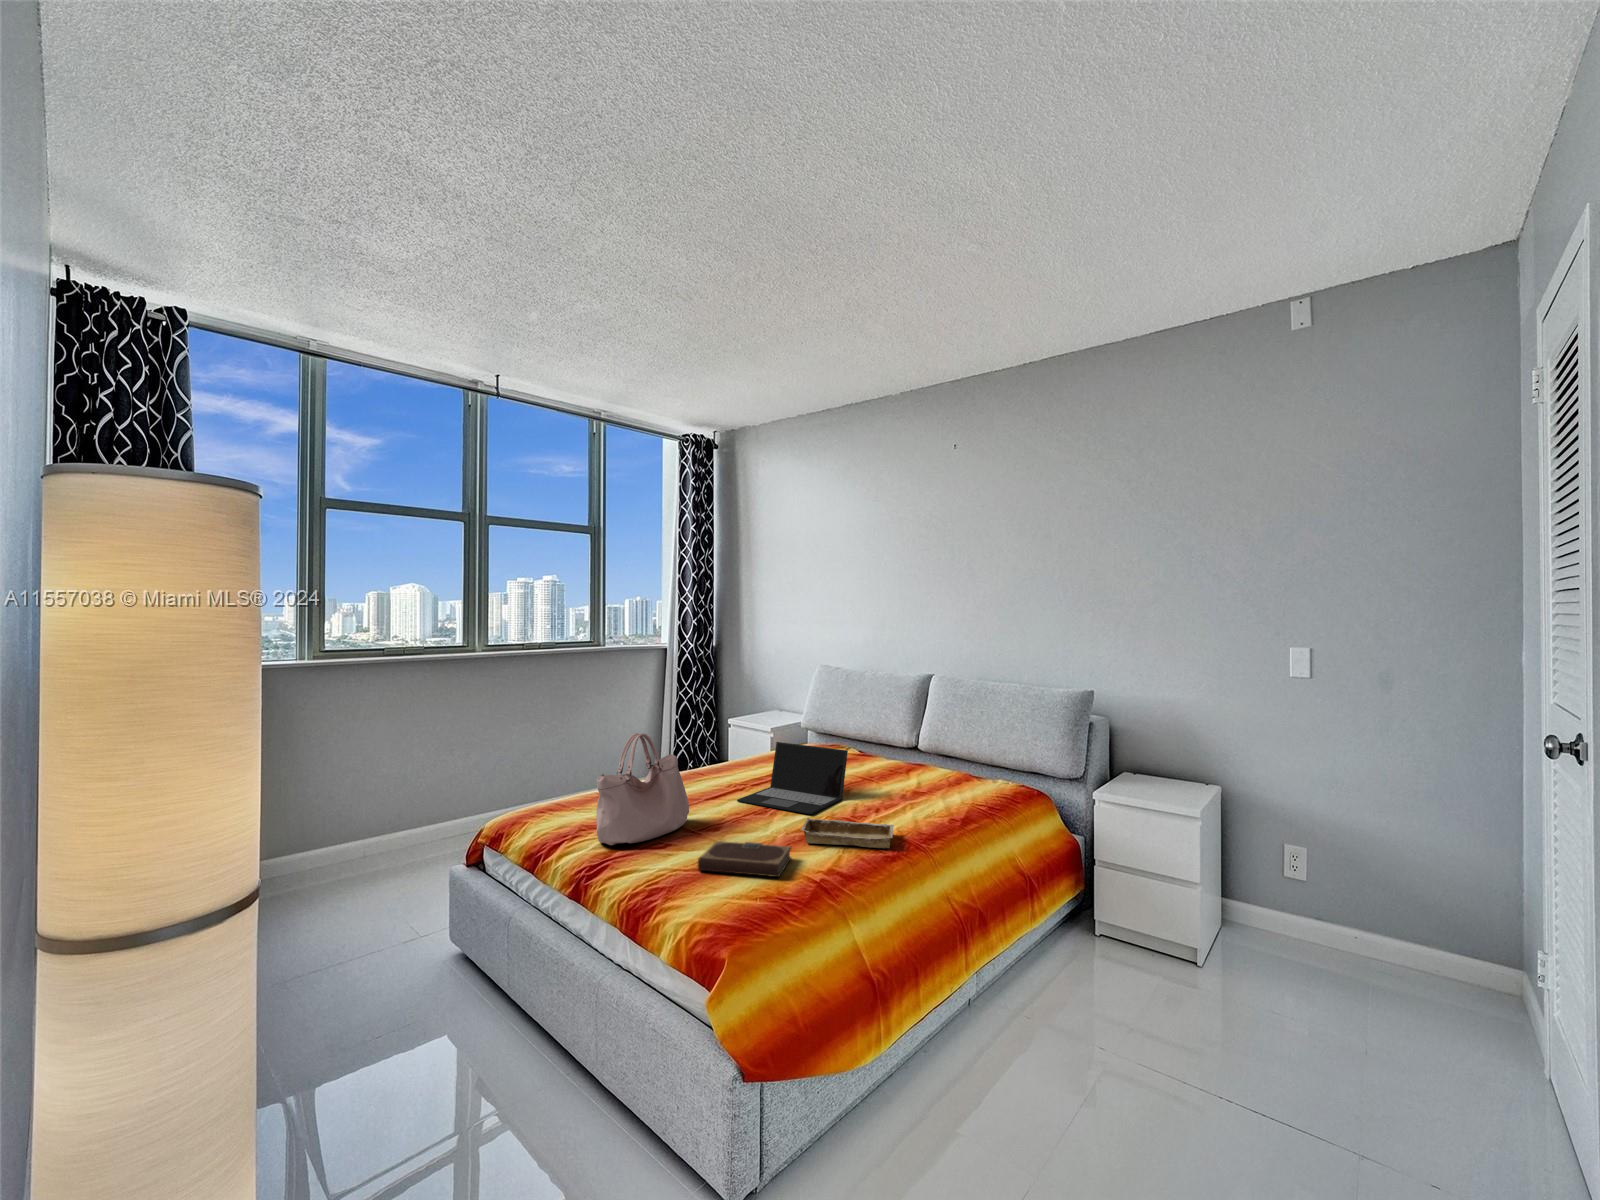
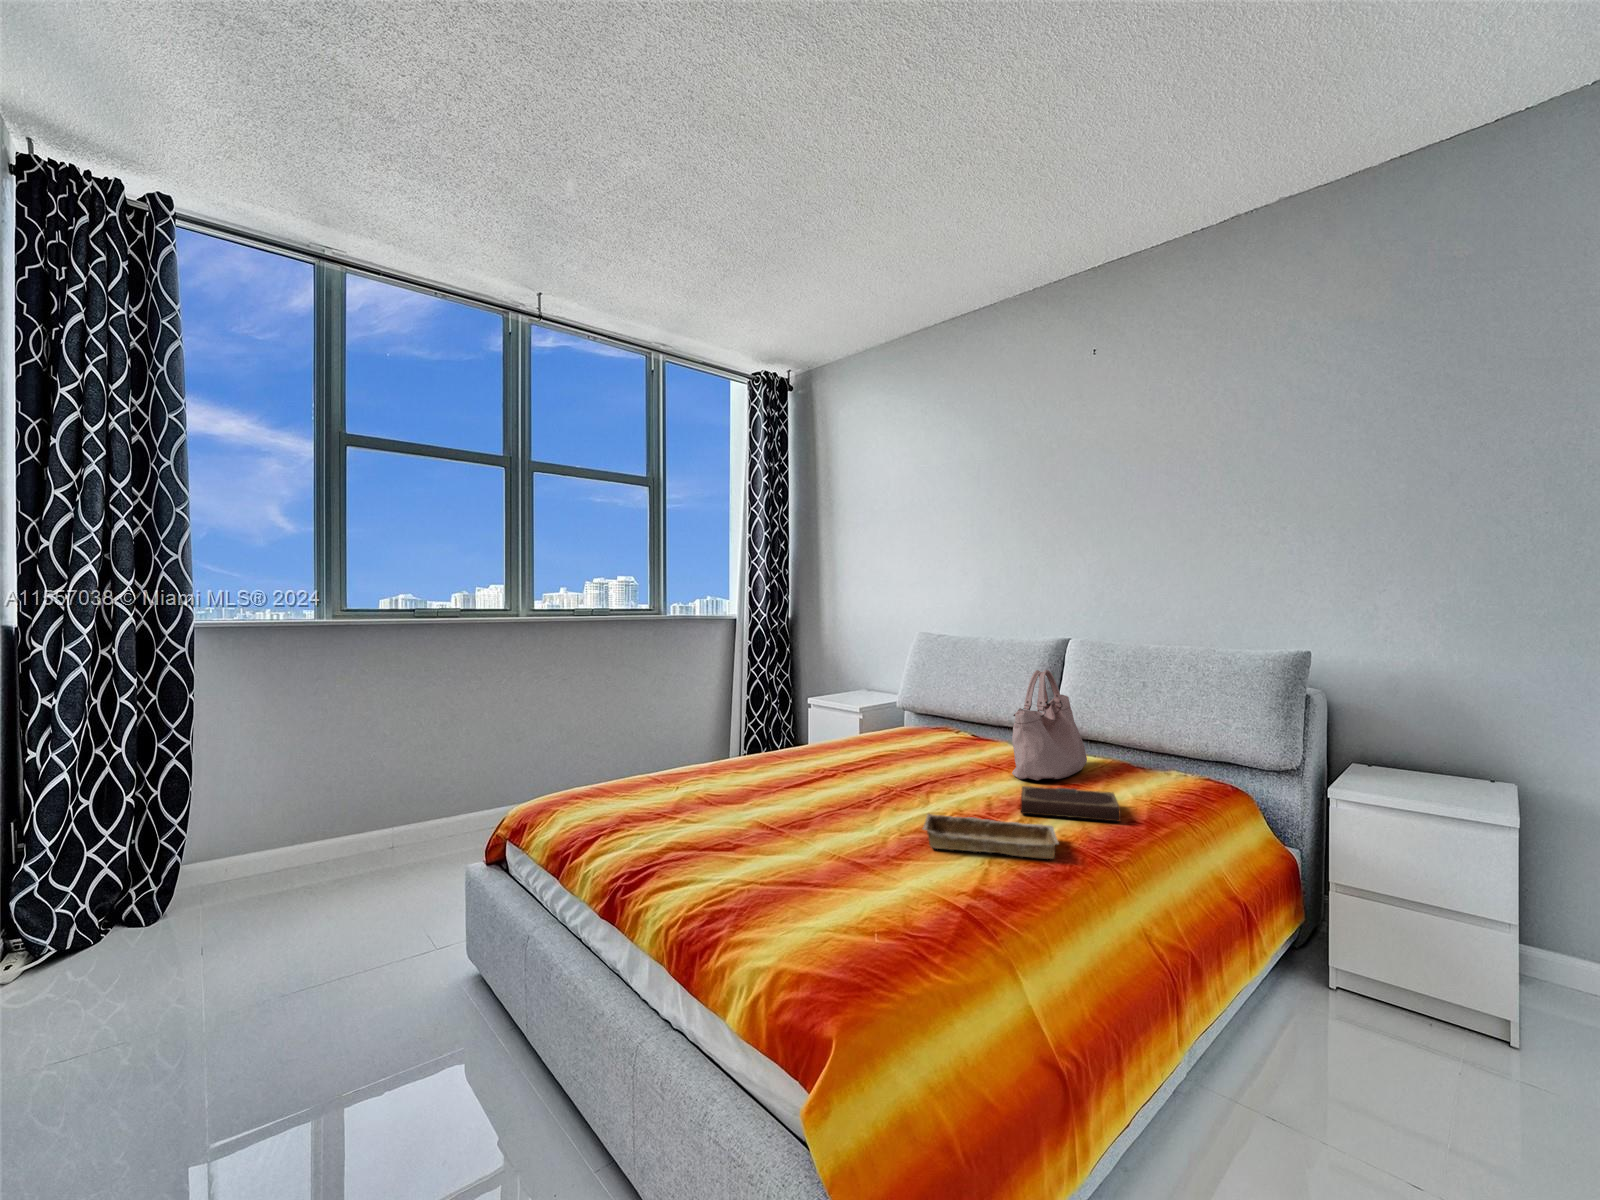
handbag: present [596,733,689,845] -> present [1012,670,1087,780]
laptop: present [737,742,848,814] -> none [827,716,973,809]
notebook: present [698,841,791,877] -> present [1021,786,1121,821]

